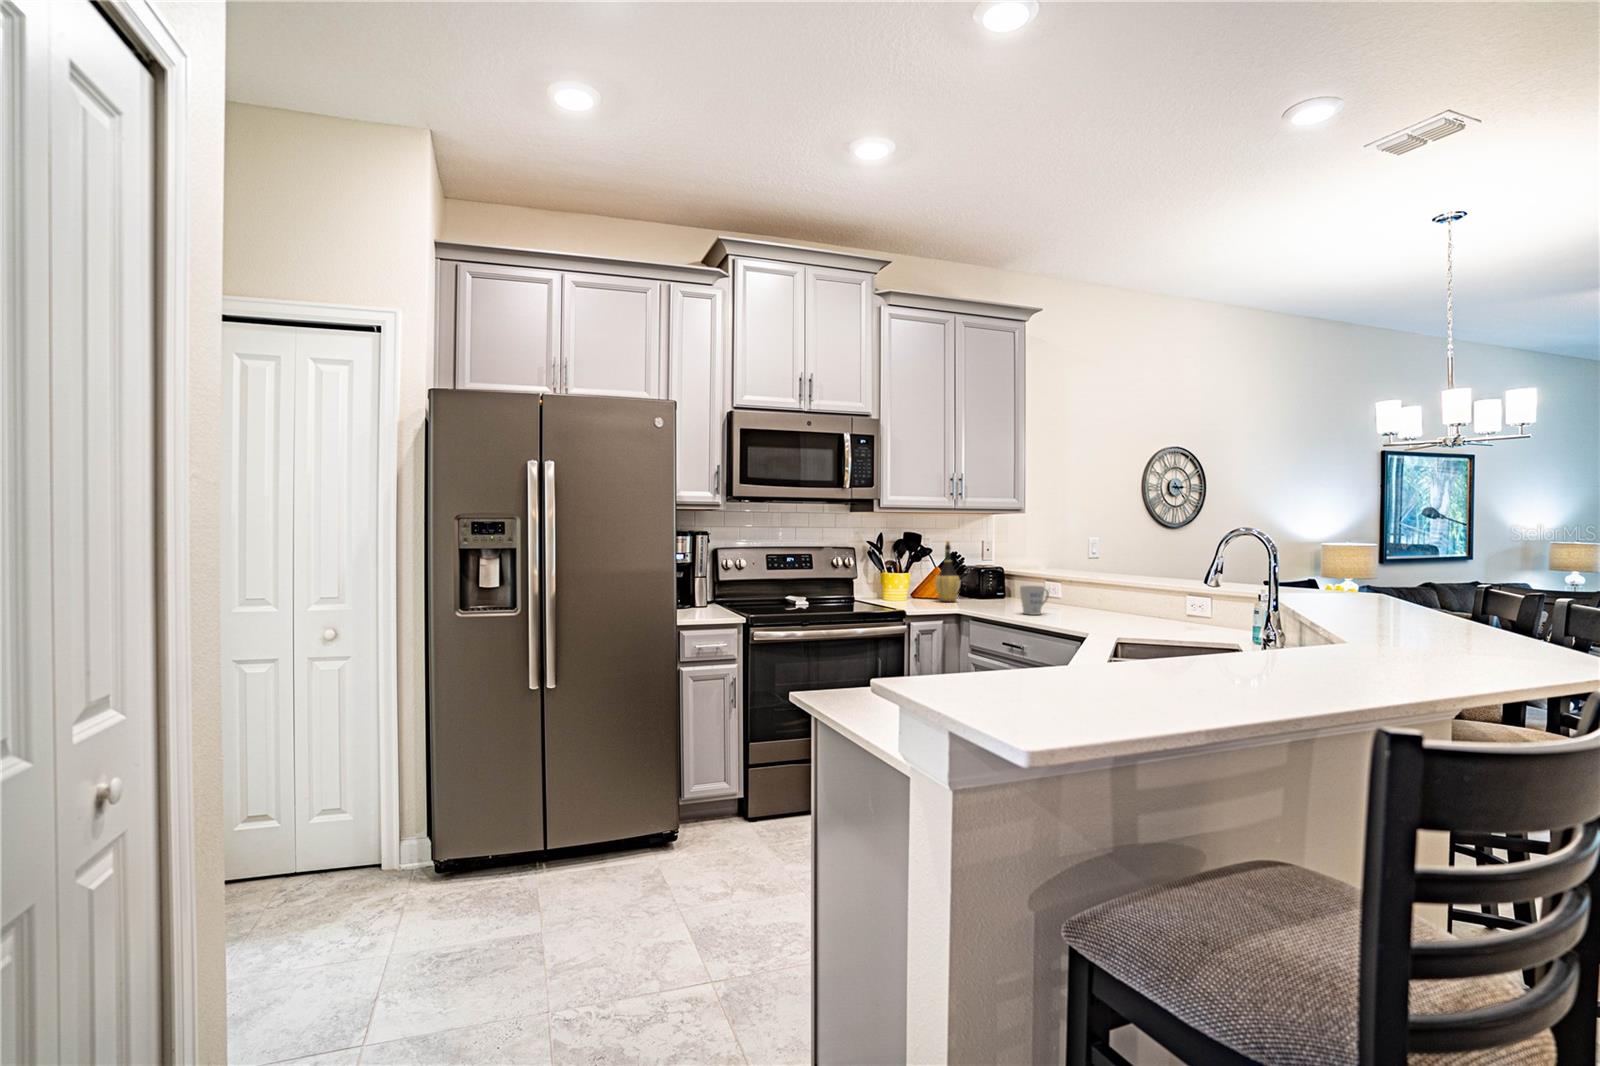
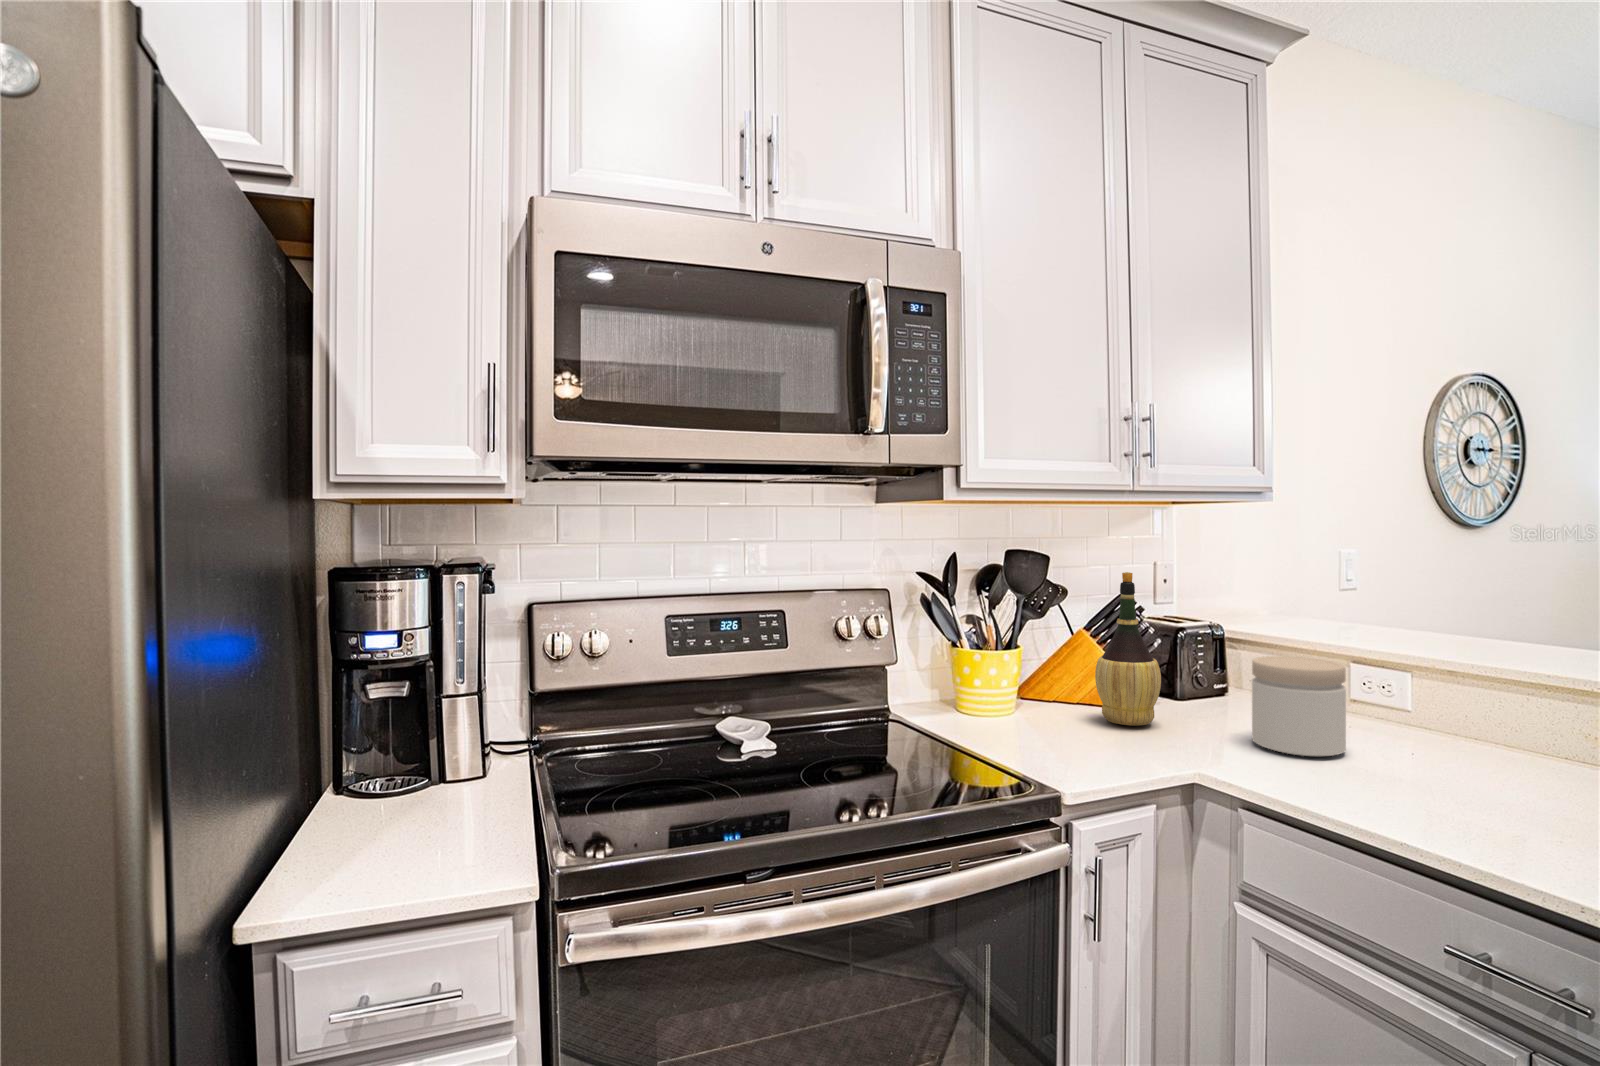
jar: none [987,573,1018,607] -> present [1252,656,1346,756]
mug: present [1020,586,1049,615] -> none [1425,717,1524,821]

